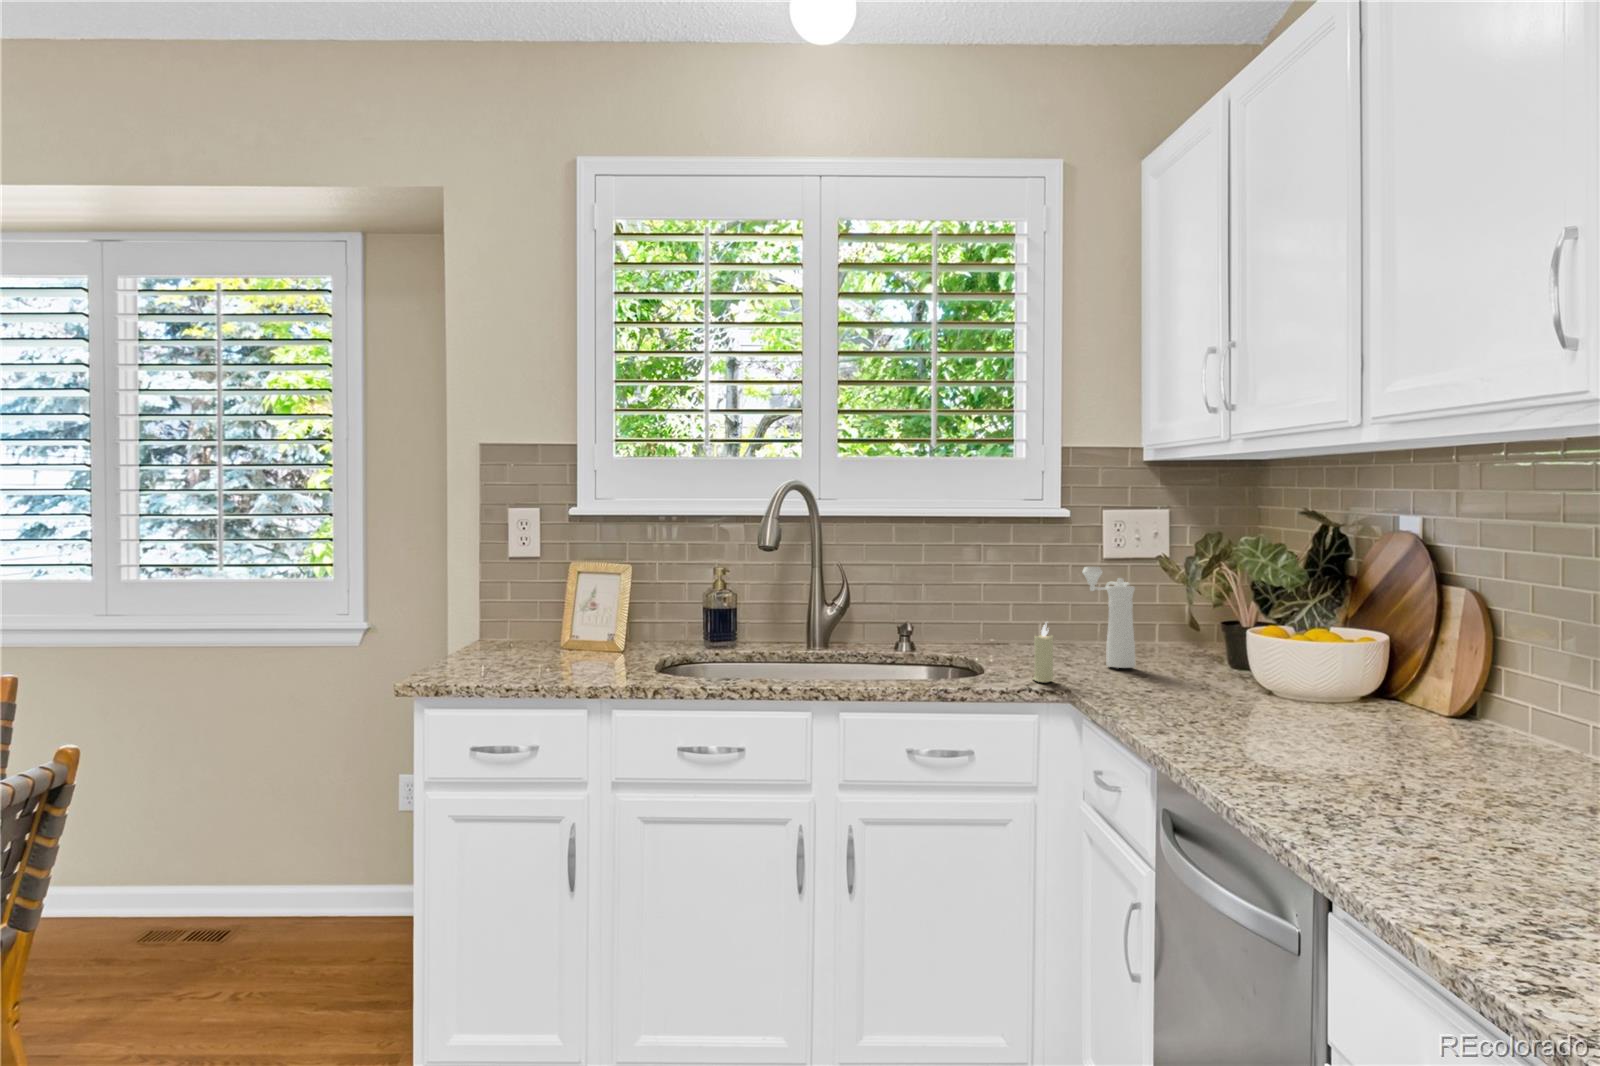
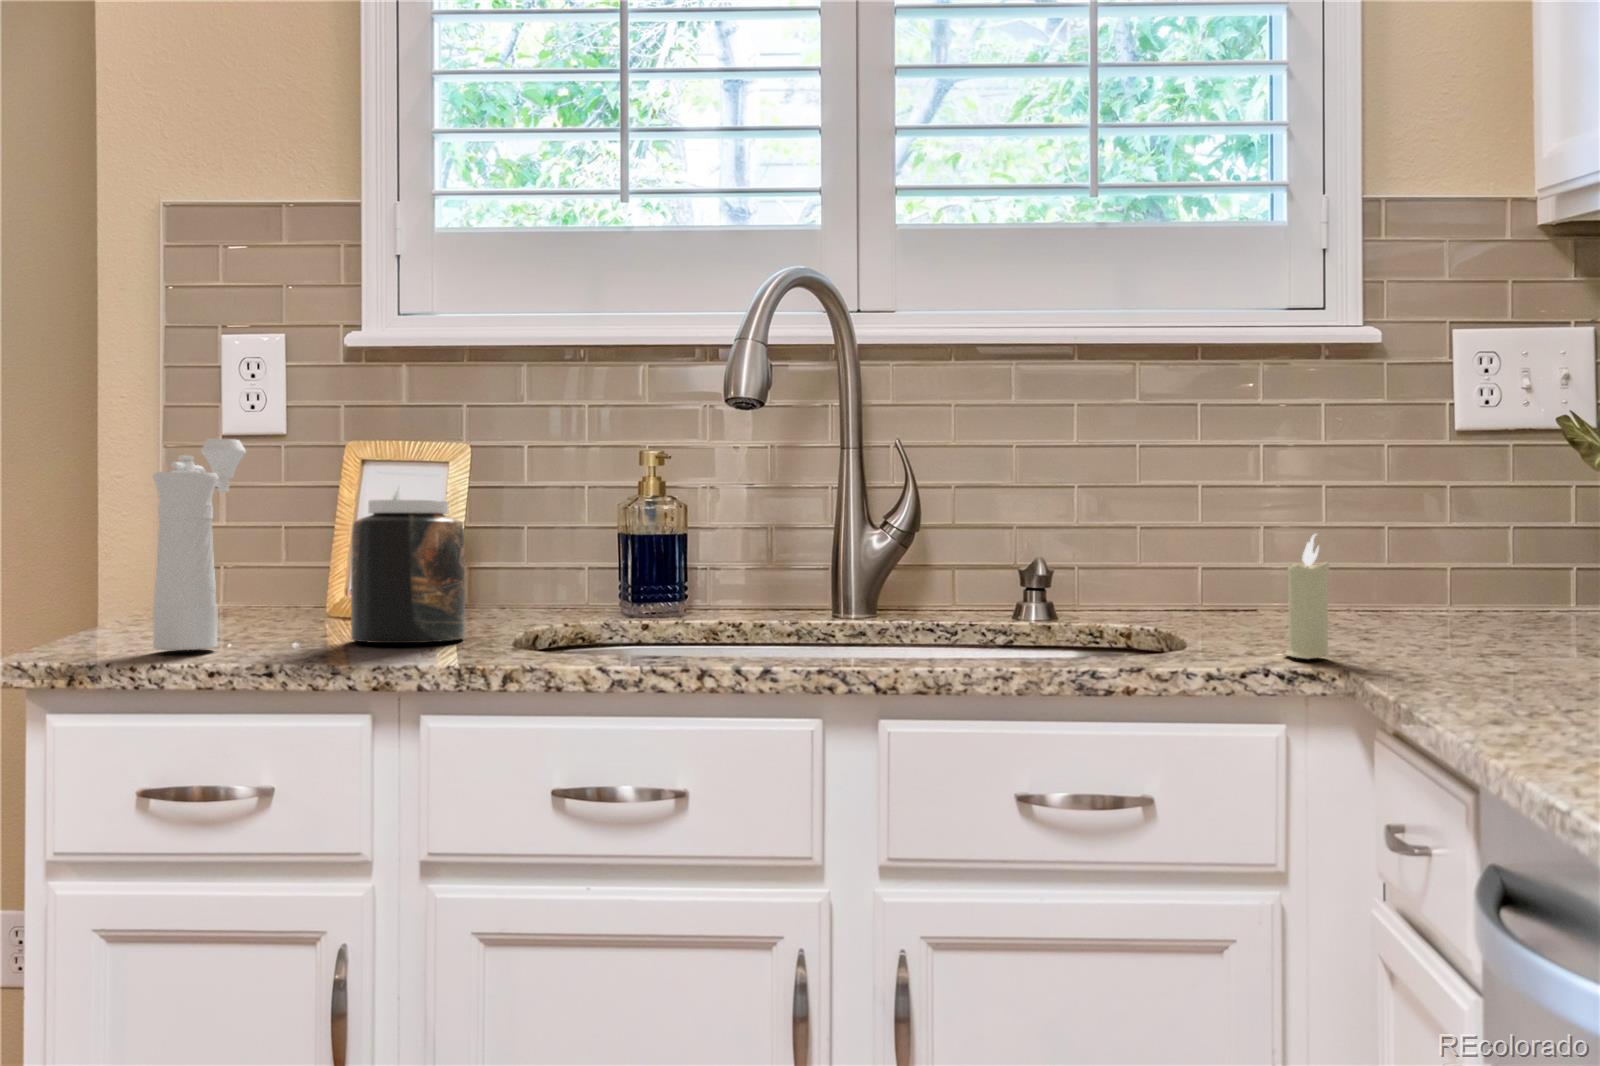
pepper mill: present [1083,567,1135,668] -> present [153,439,246,650]
jar: none [570,596,627,670] -> present [351,500,465,643]

